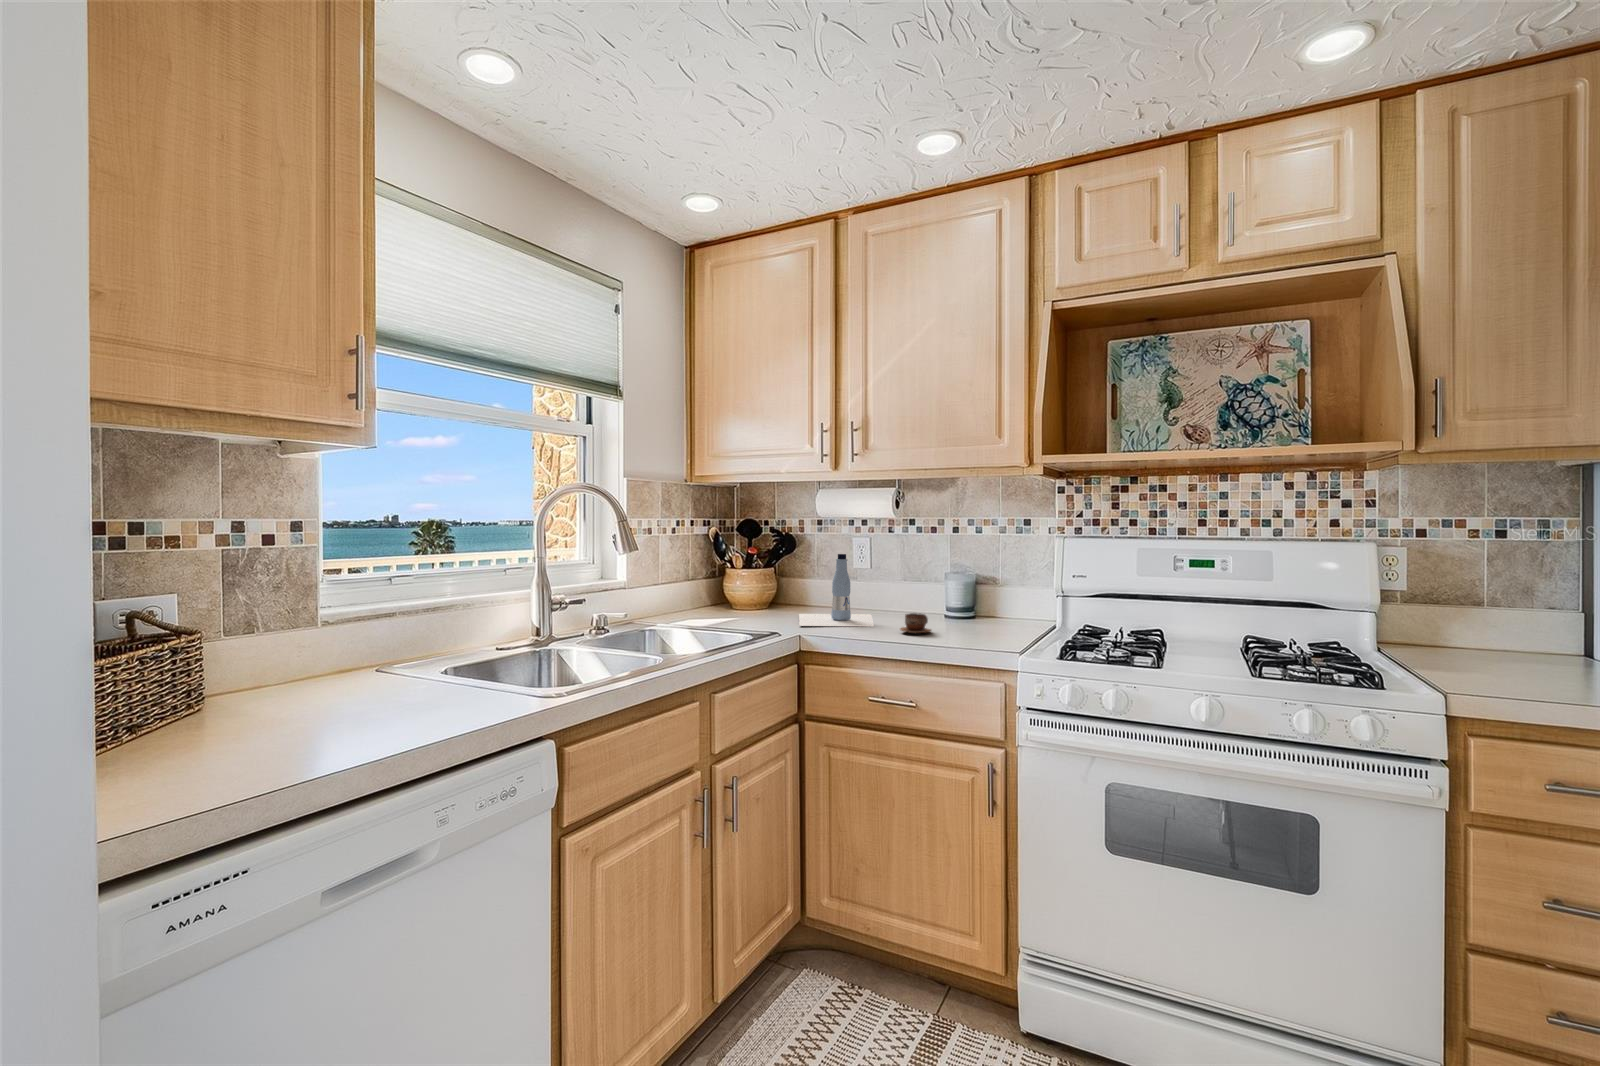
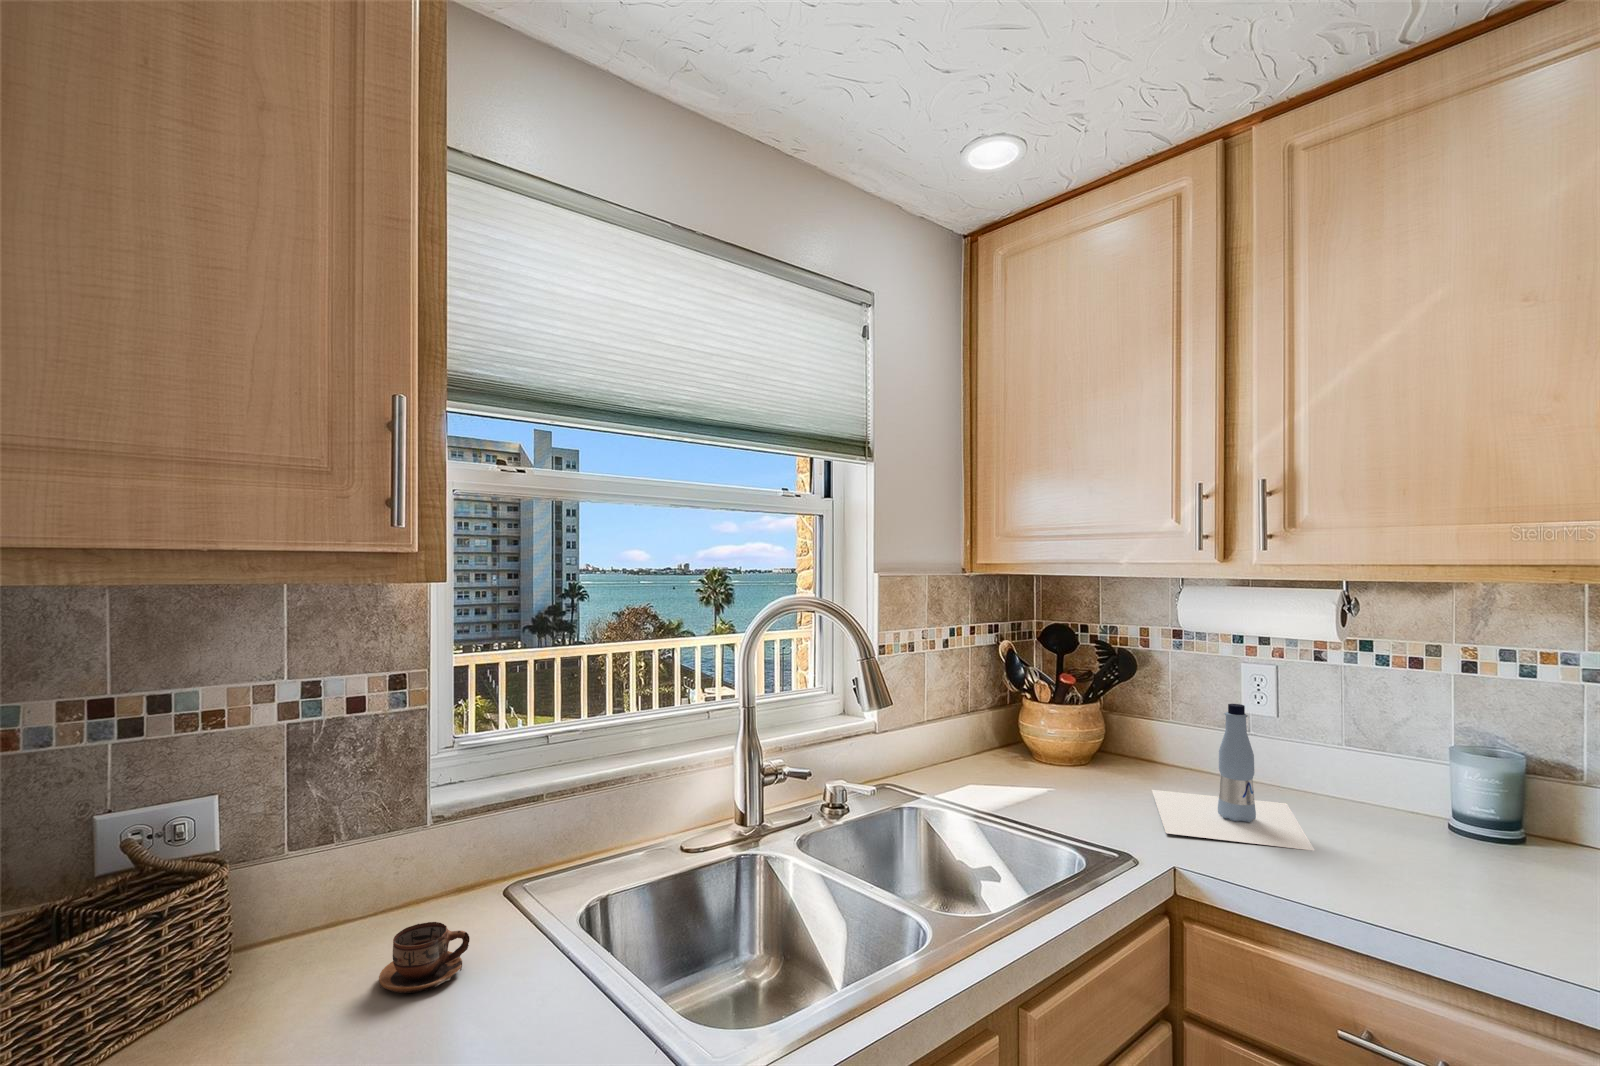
cup: present [900,613,931,633] -> present [379,922,470,993]

